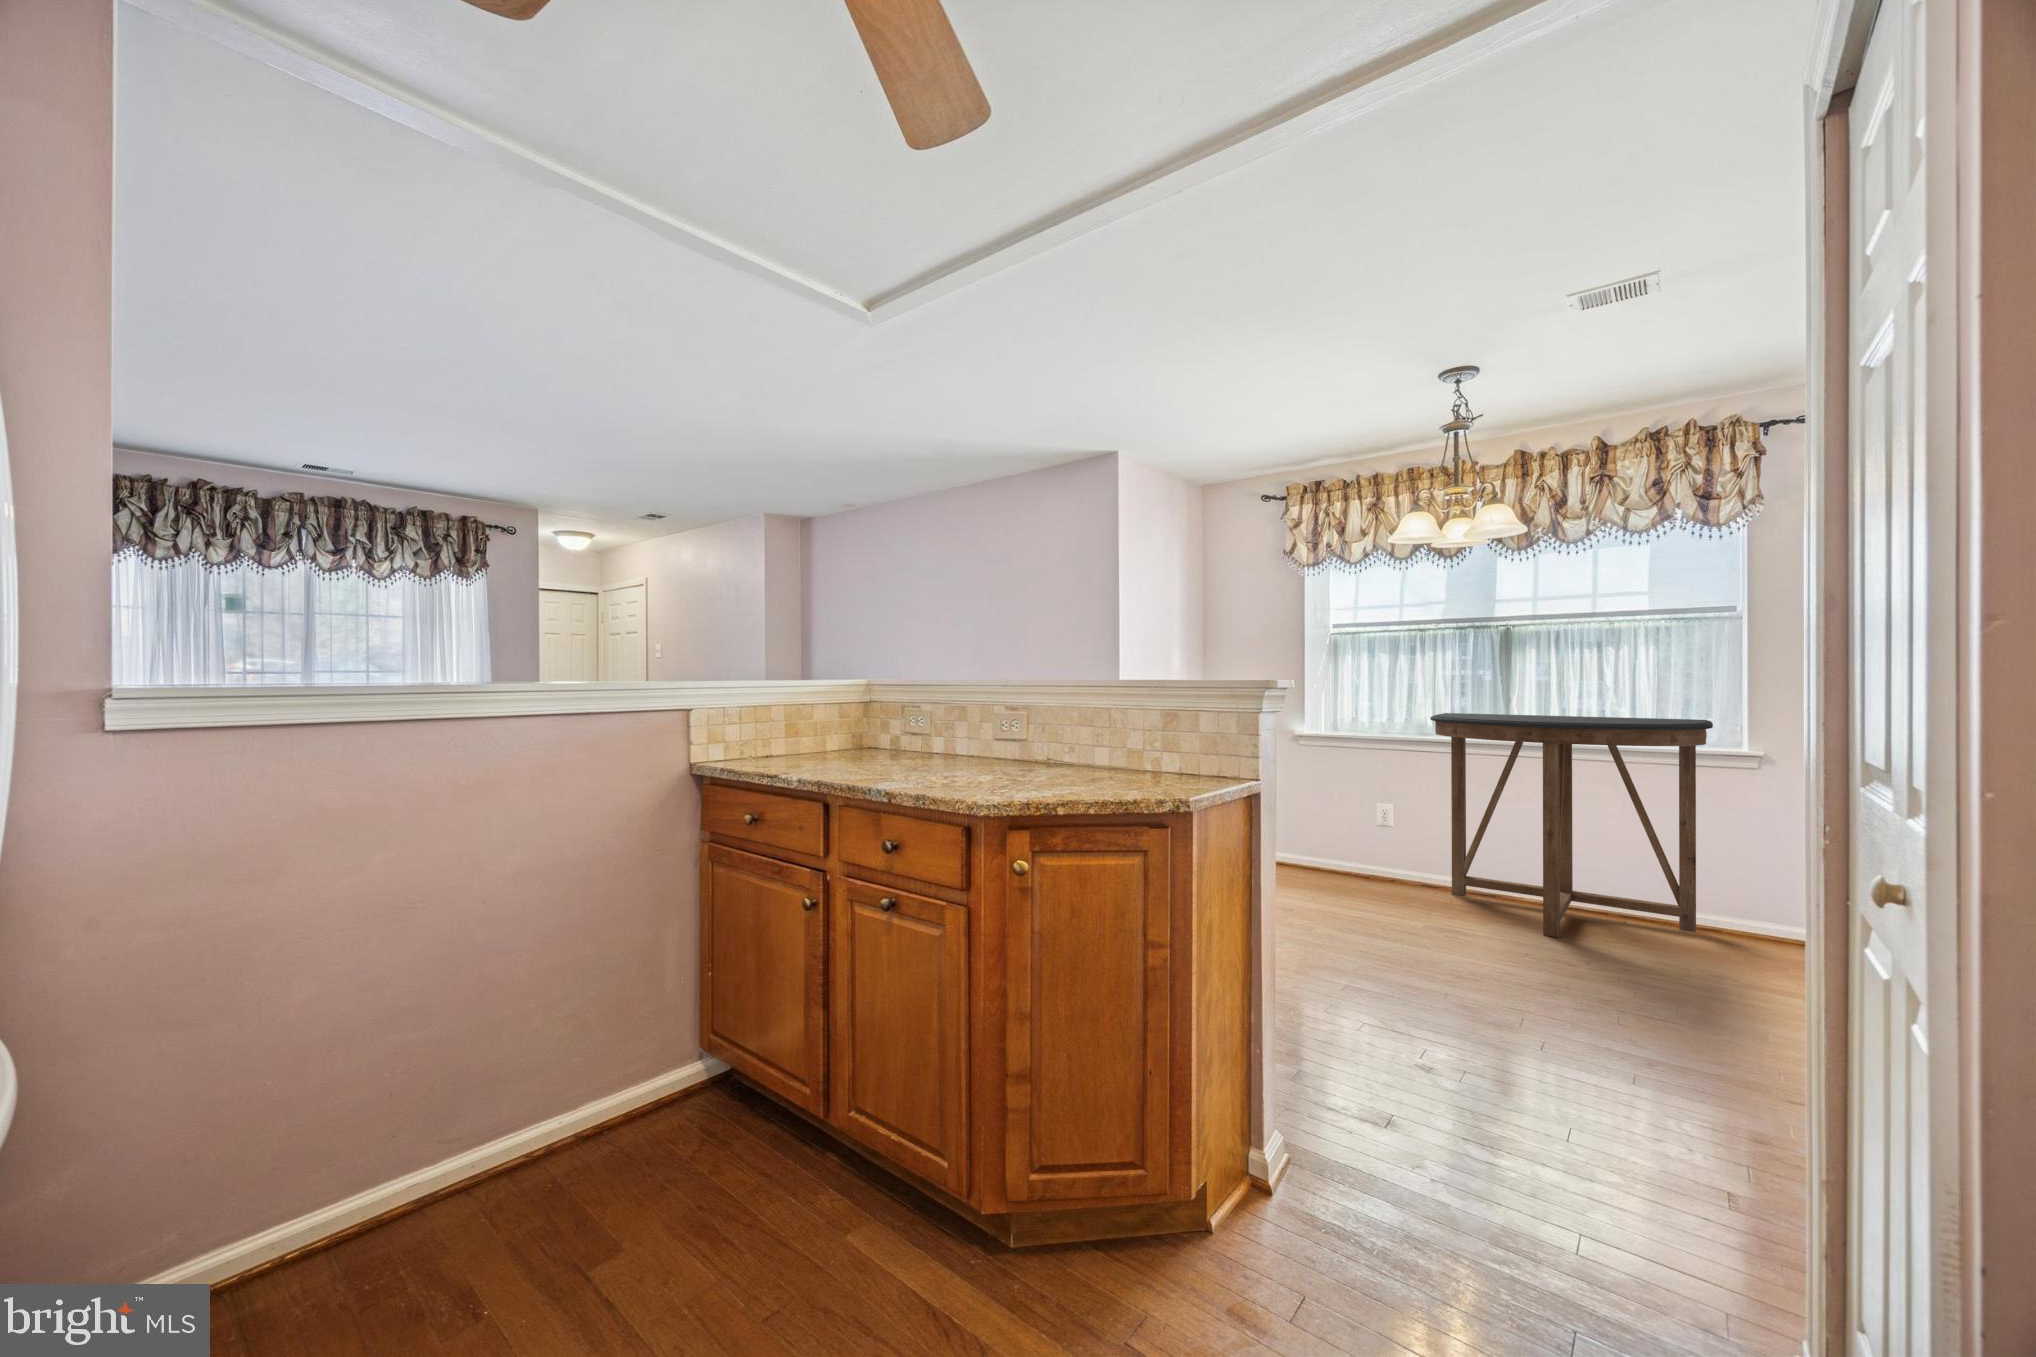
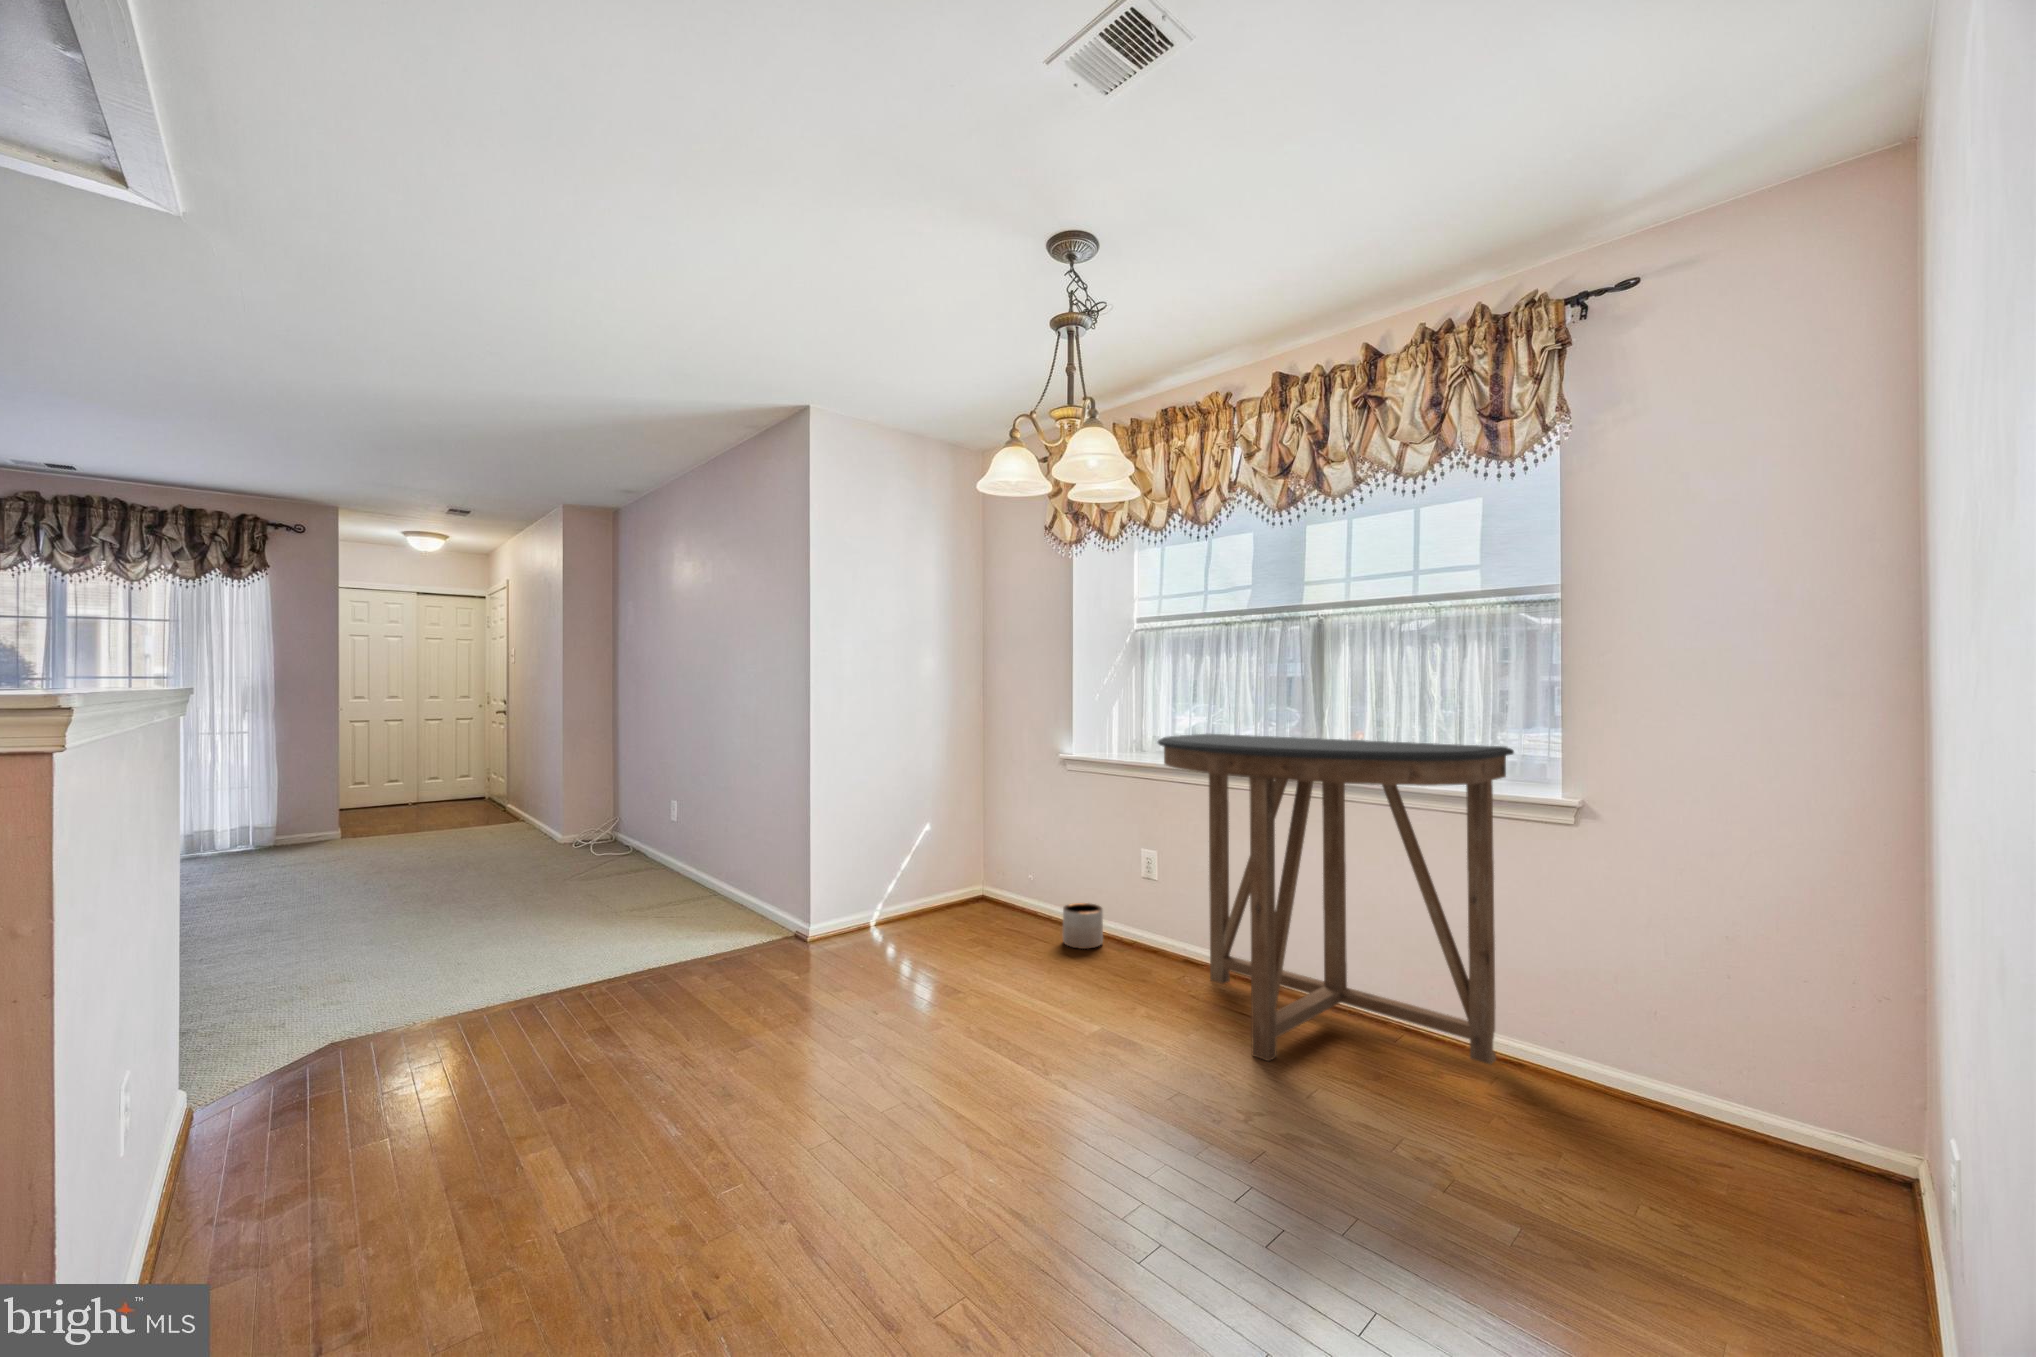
planter: none [1310,845,1343,879] -> present [1063,903,1103,949]

